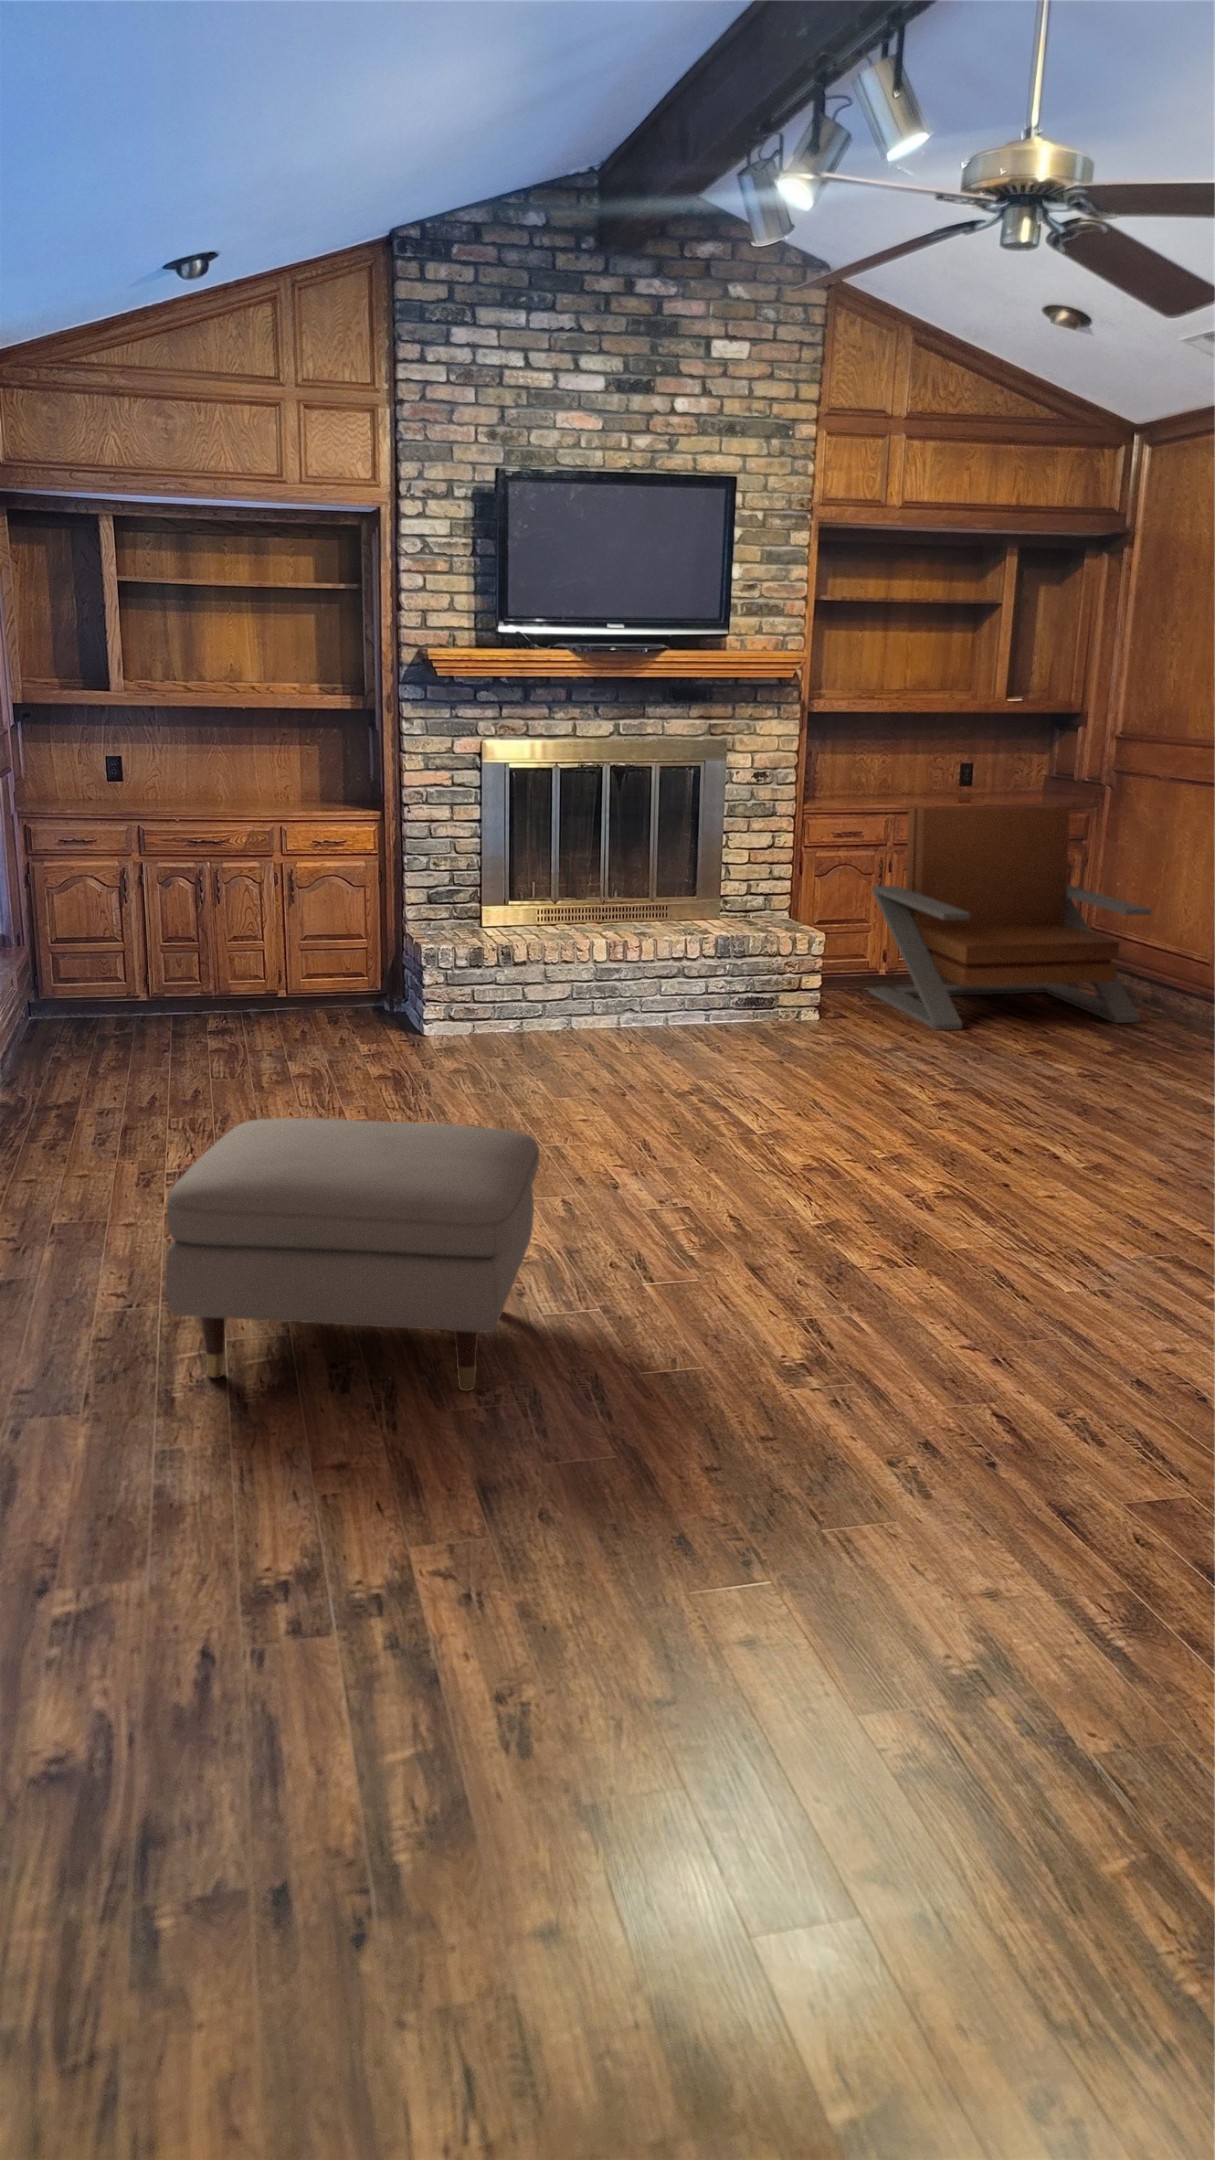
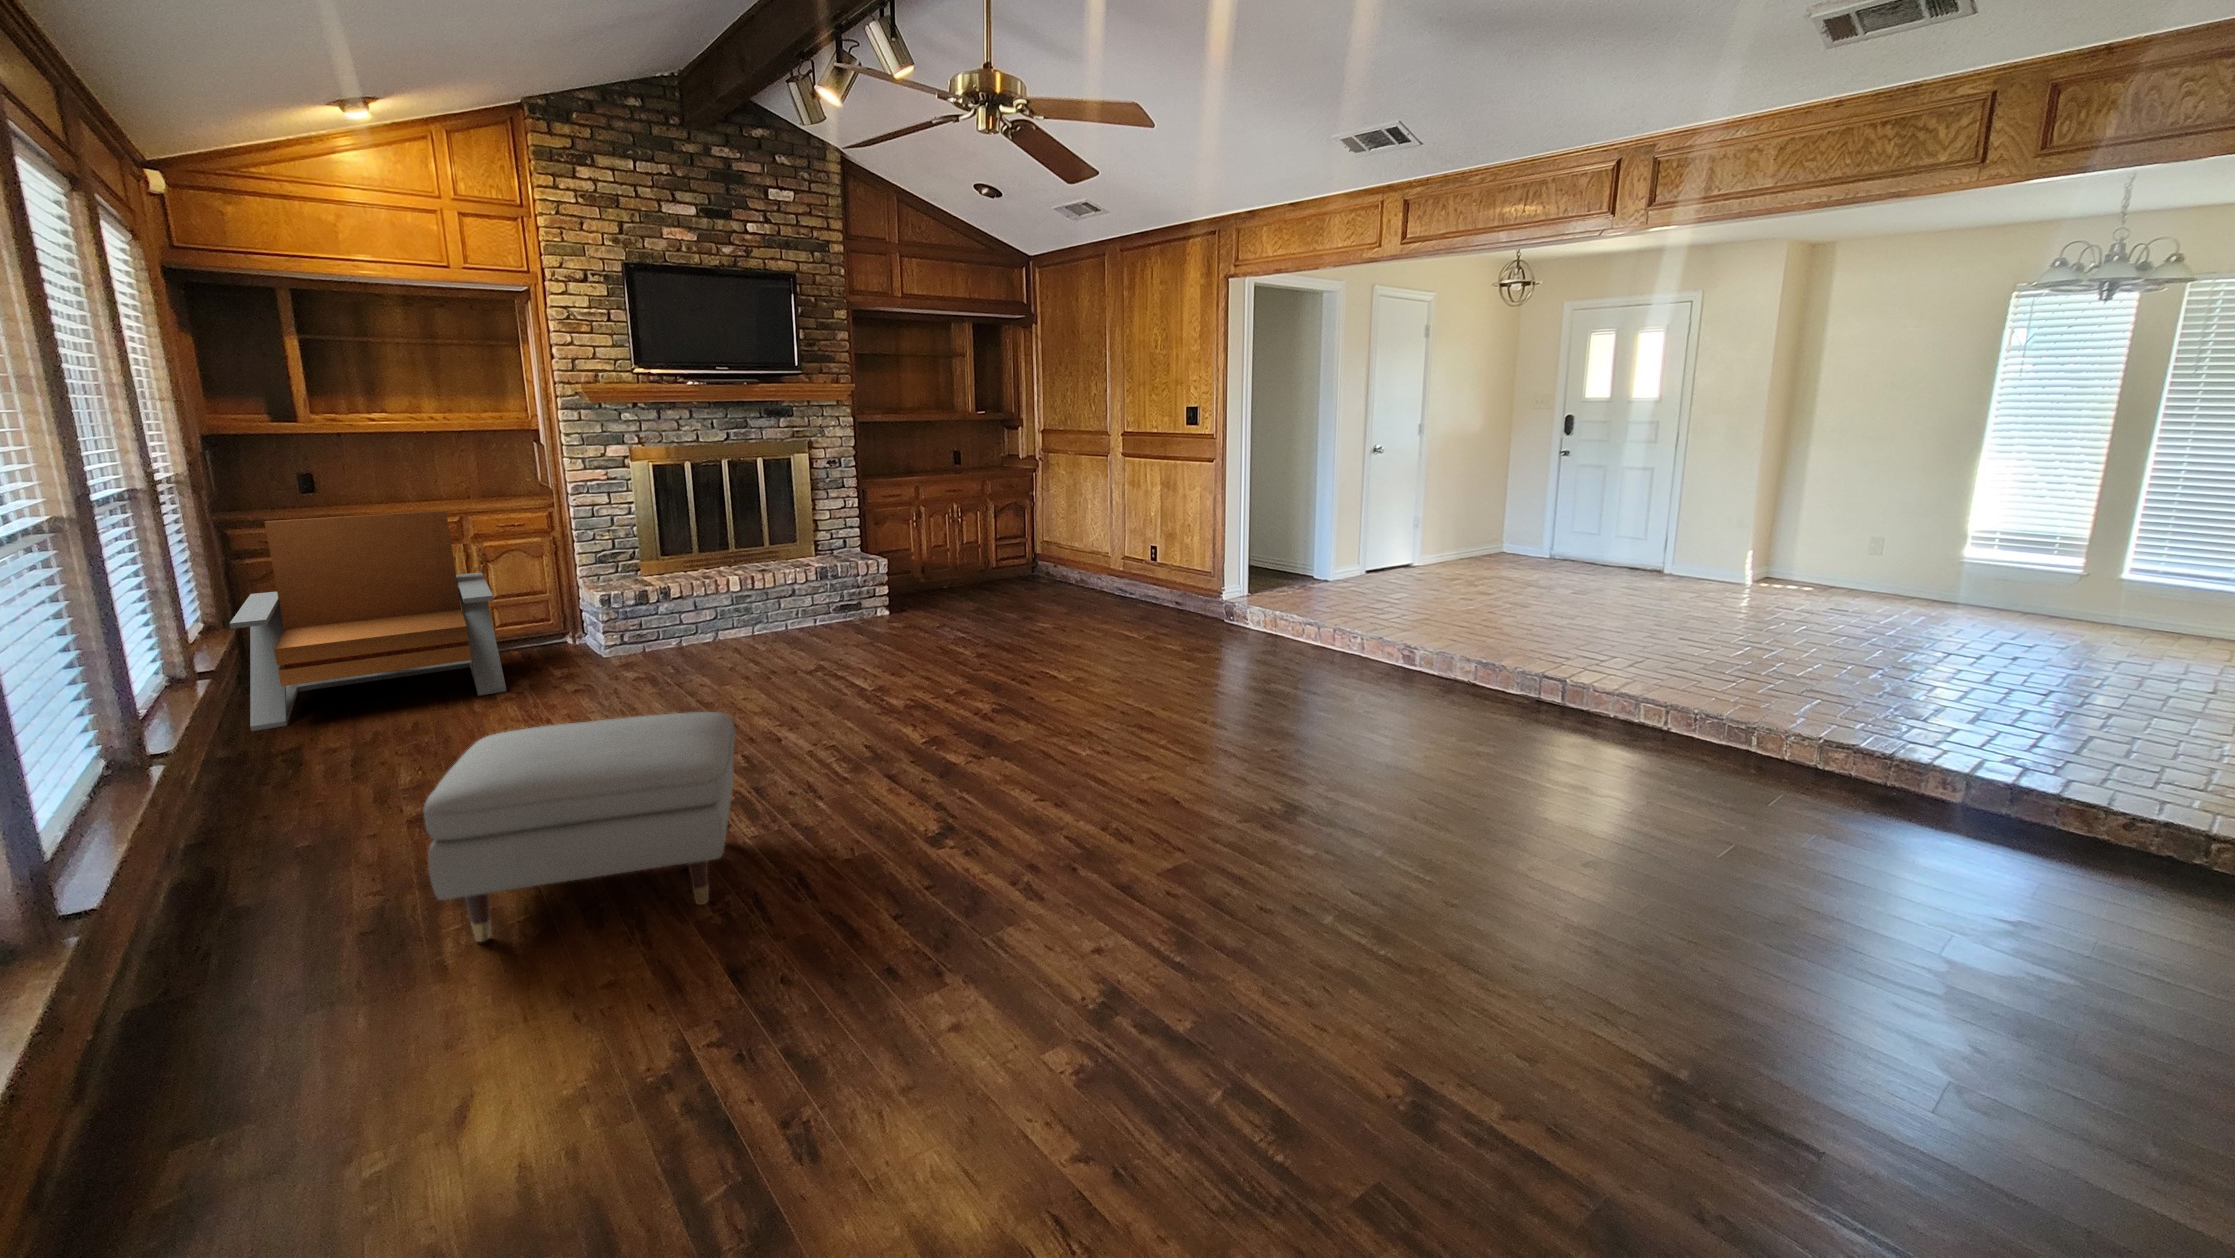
lounge chair: present [869,807,1151,1030] -> present [230,511,506,731]

